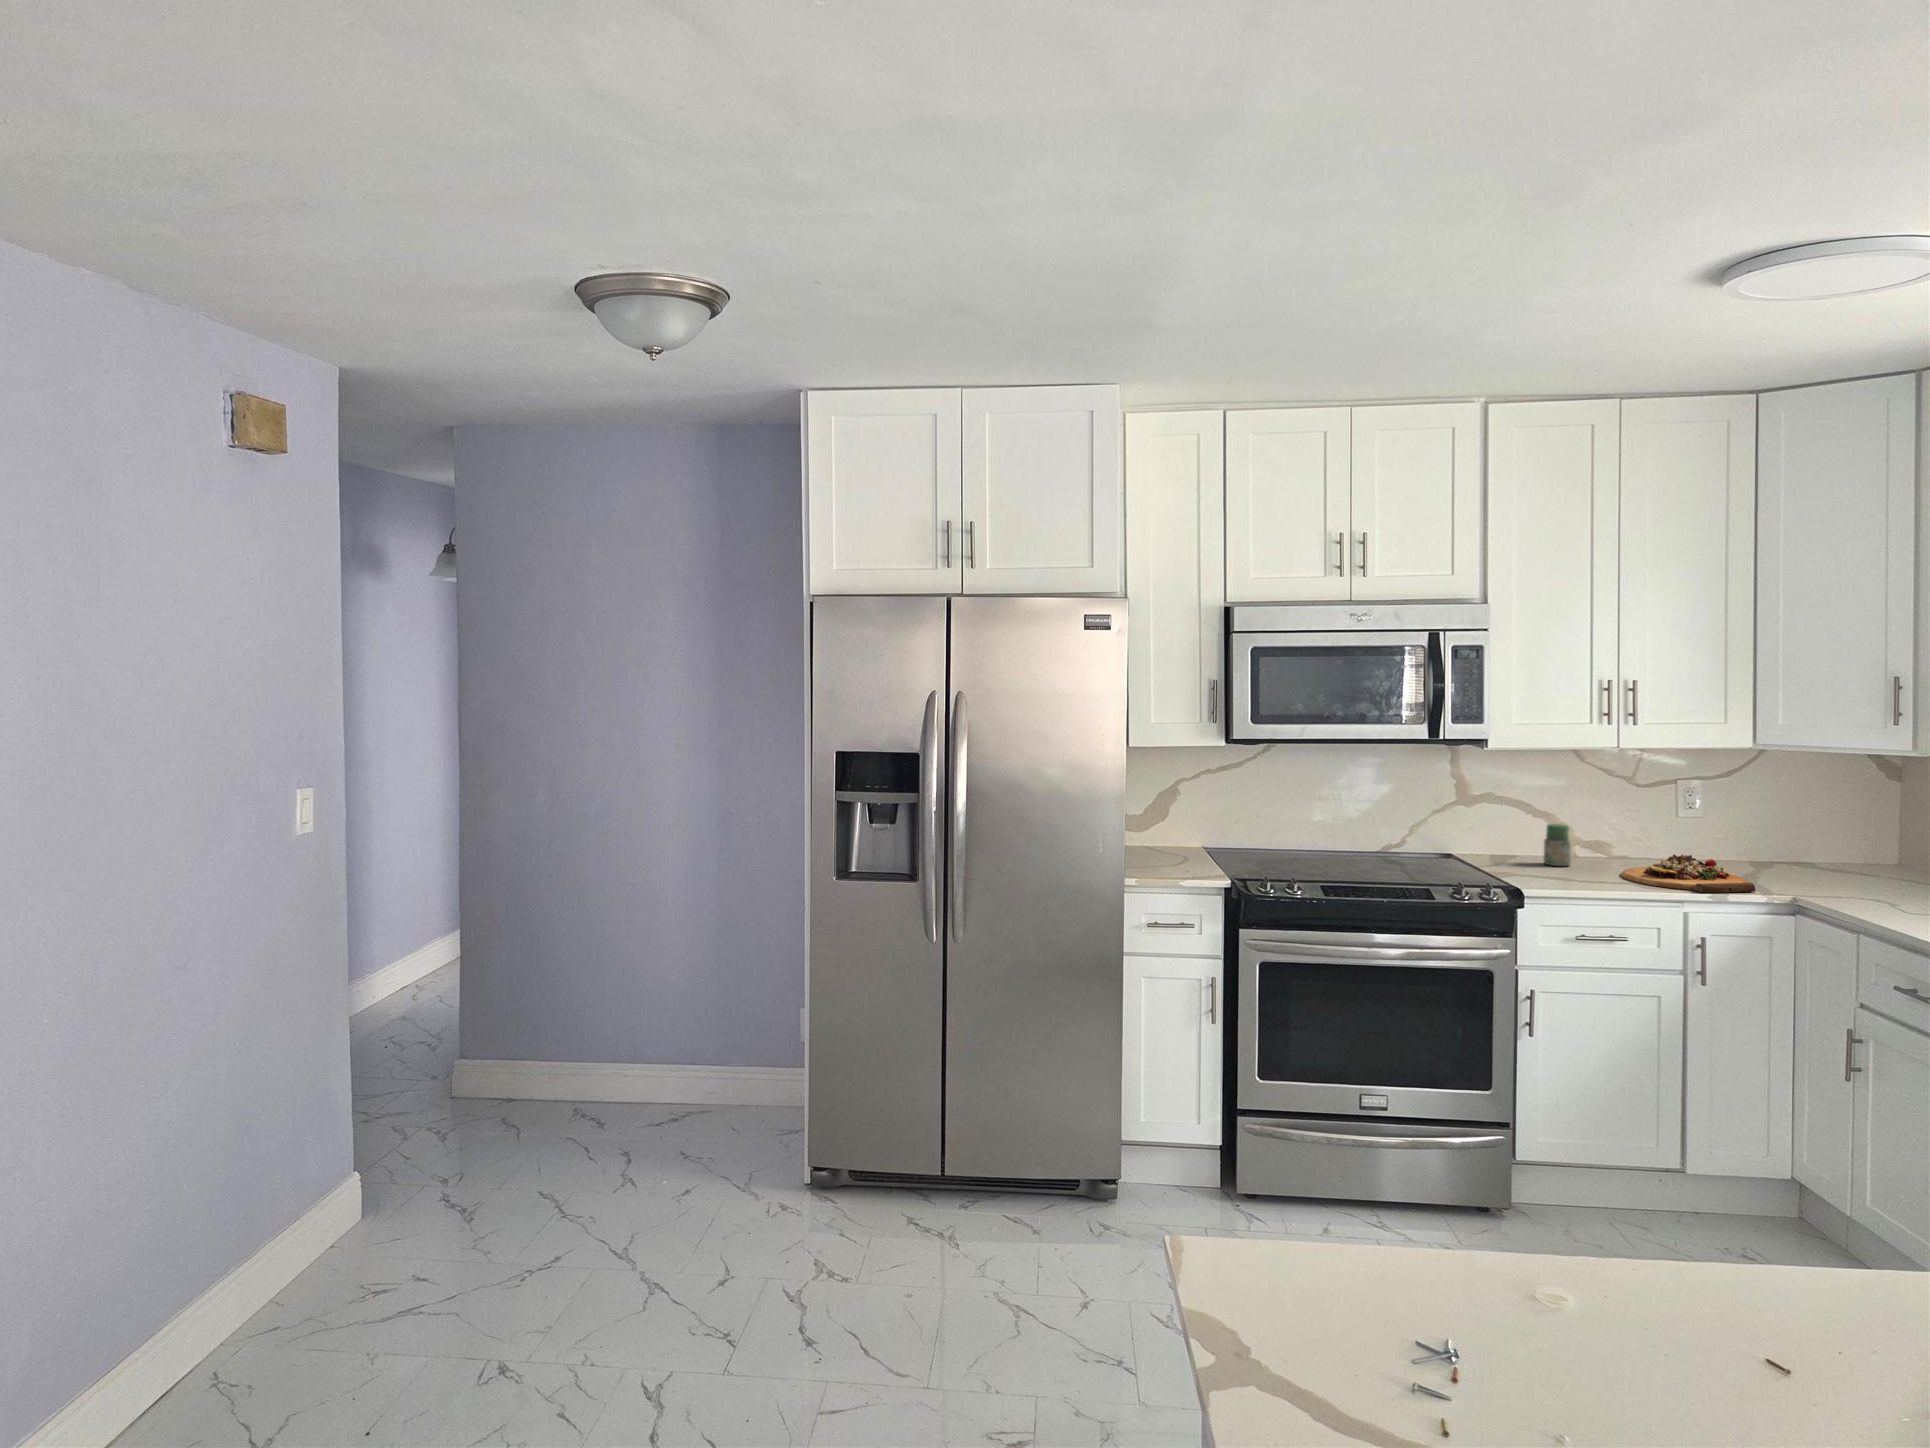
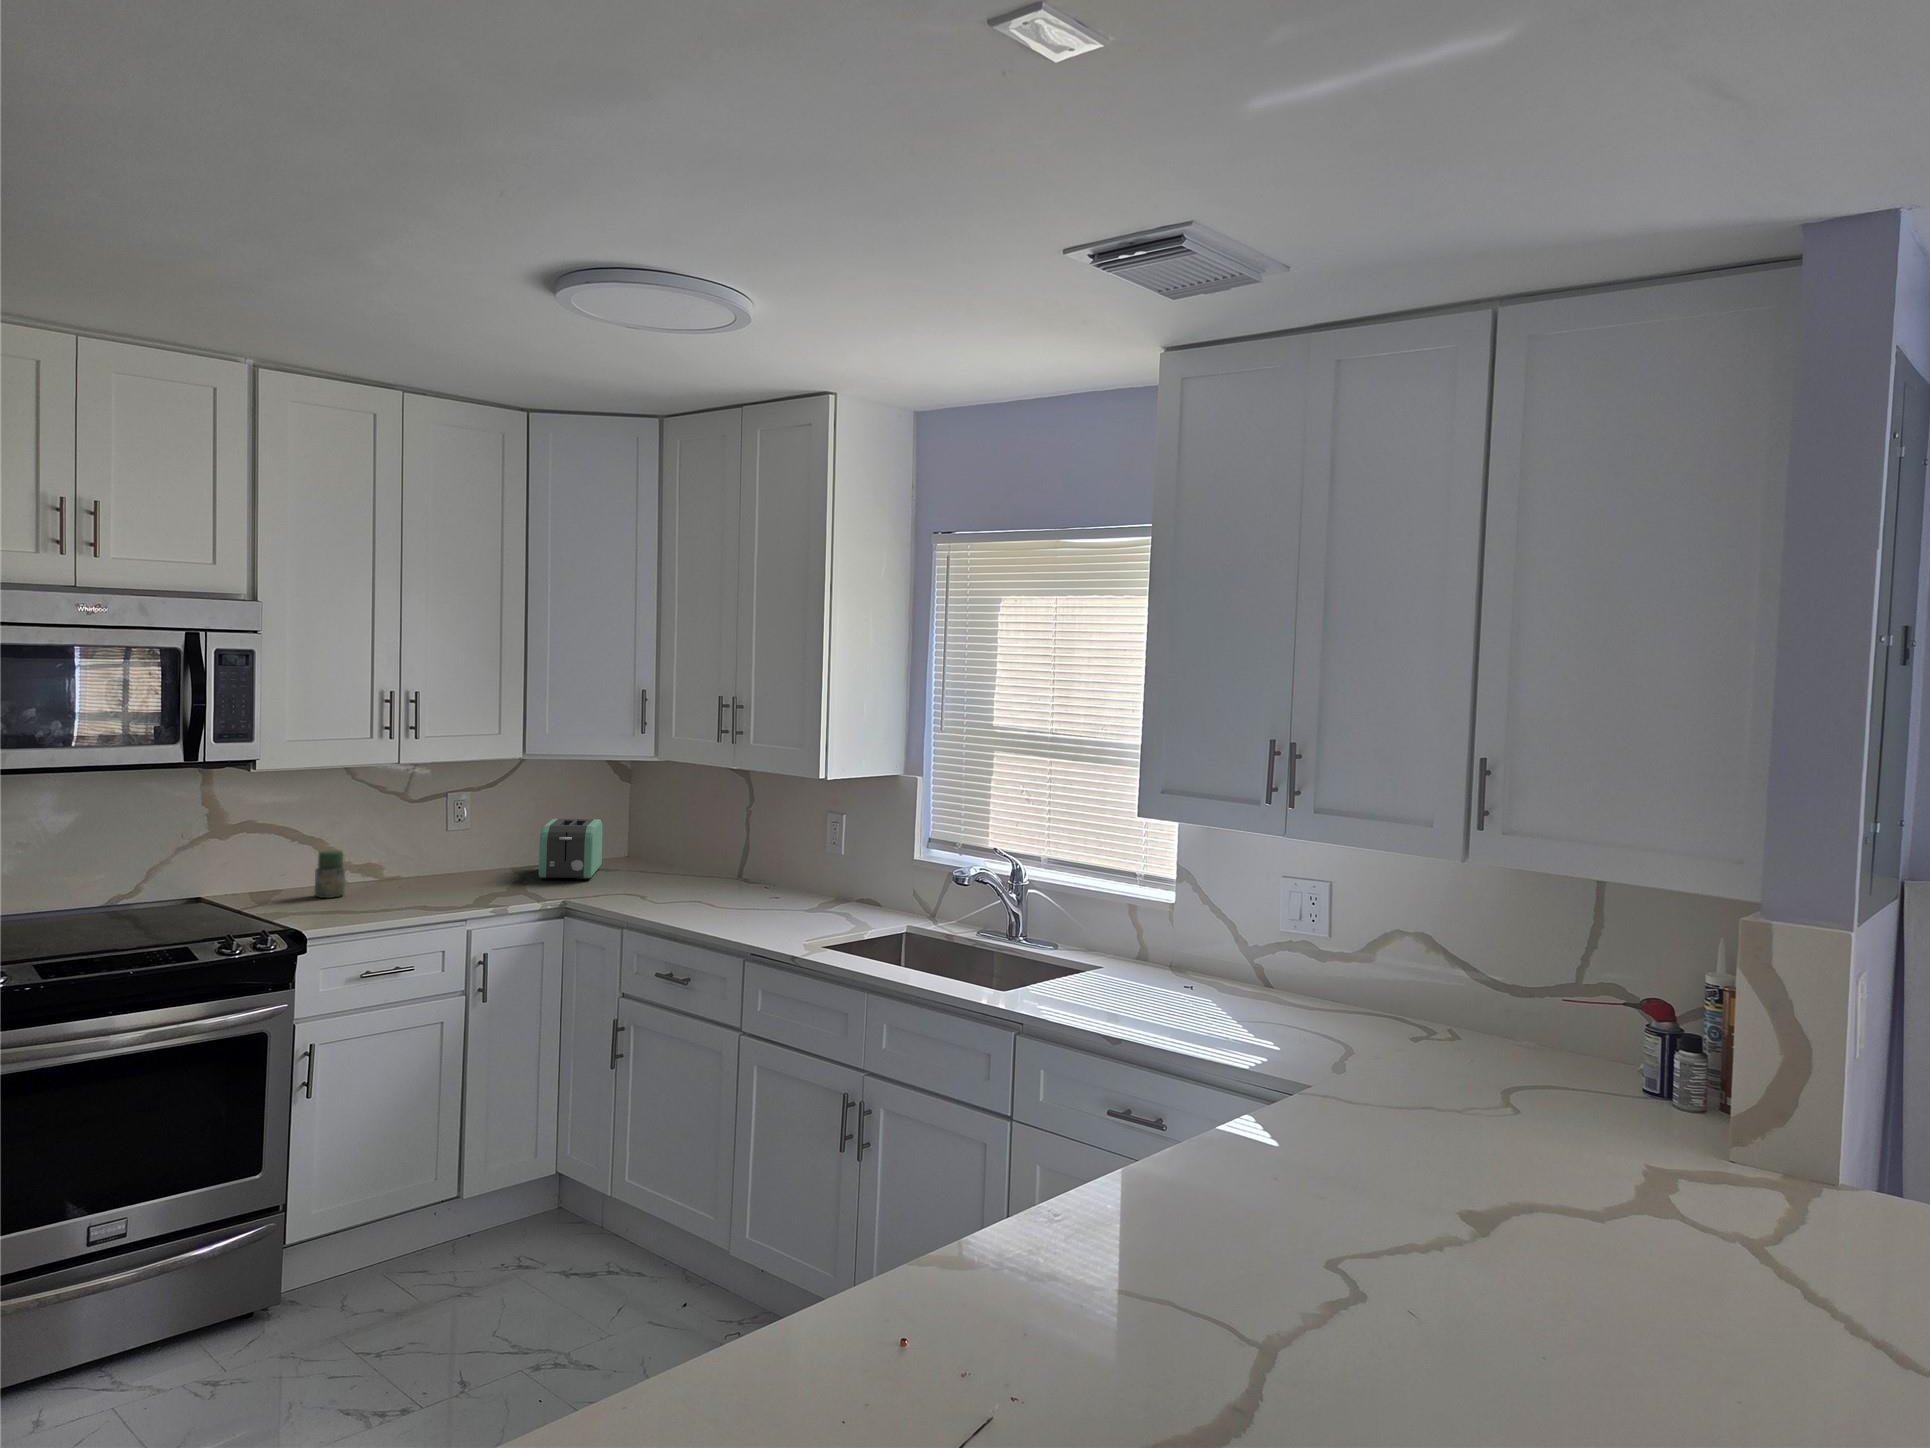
toaster: none [1775,814,1859,881] -> present [539,819,603,879]
cutting board: present [1621,855,1755,893] -> none [400,870,531,907]

